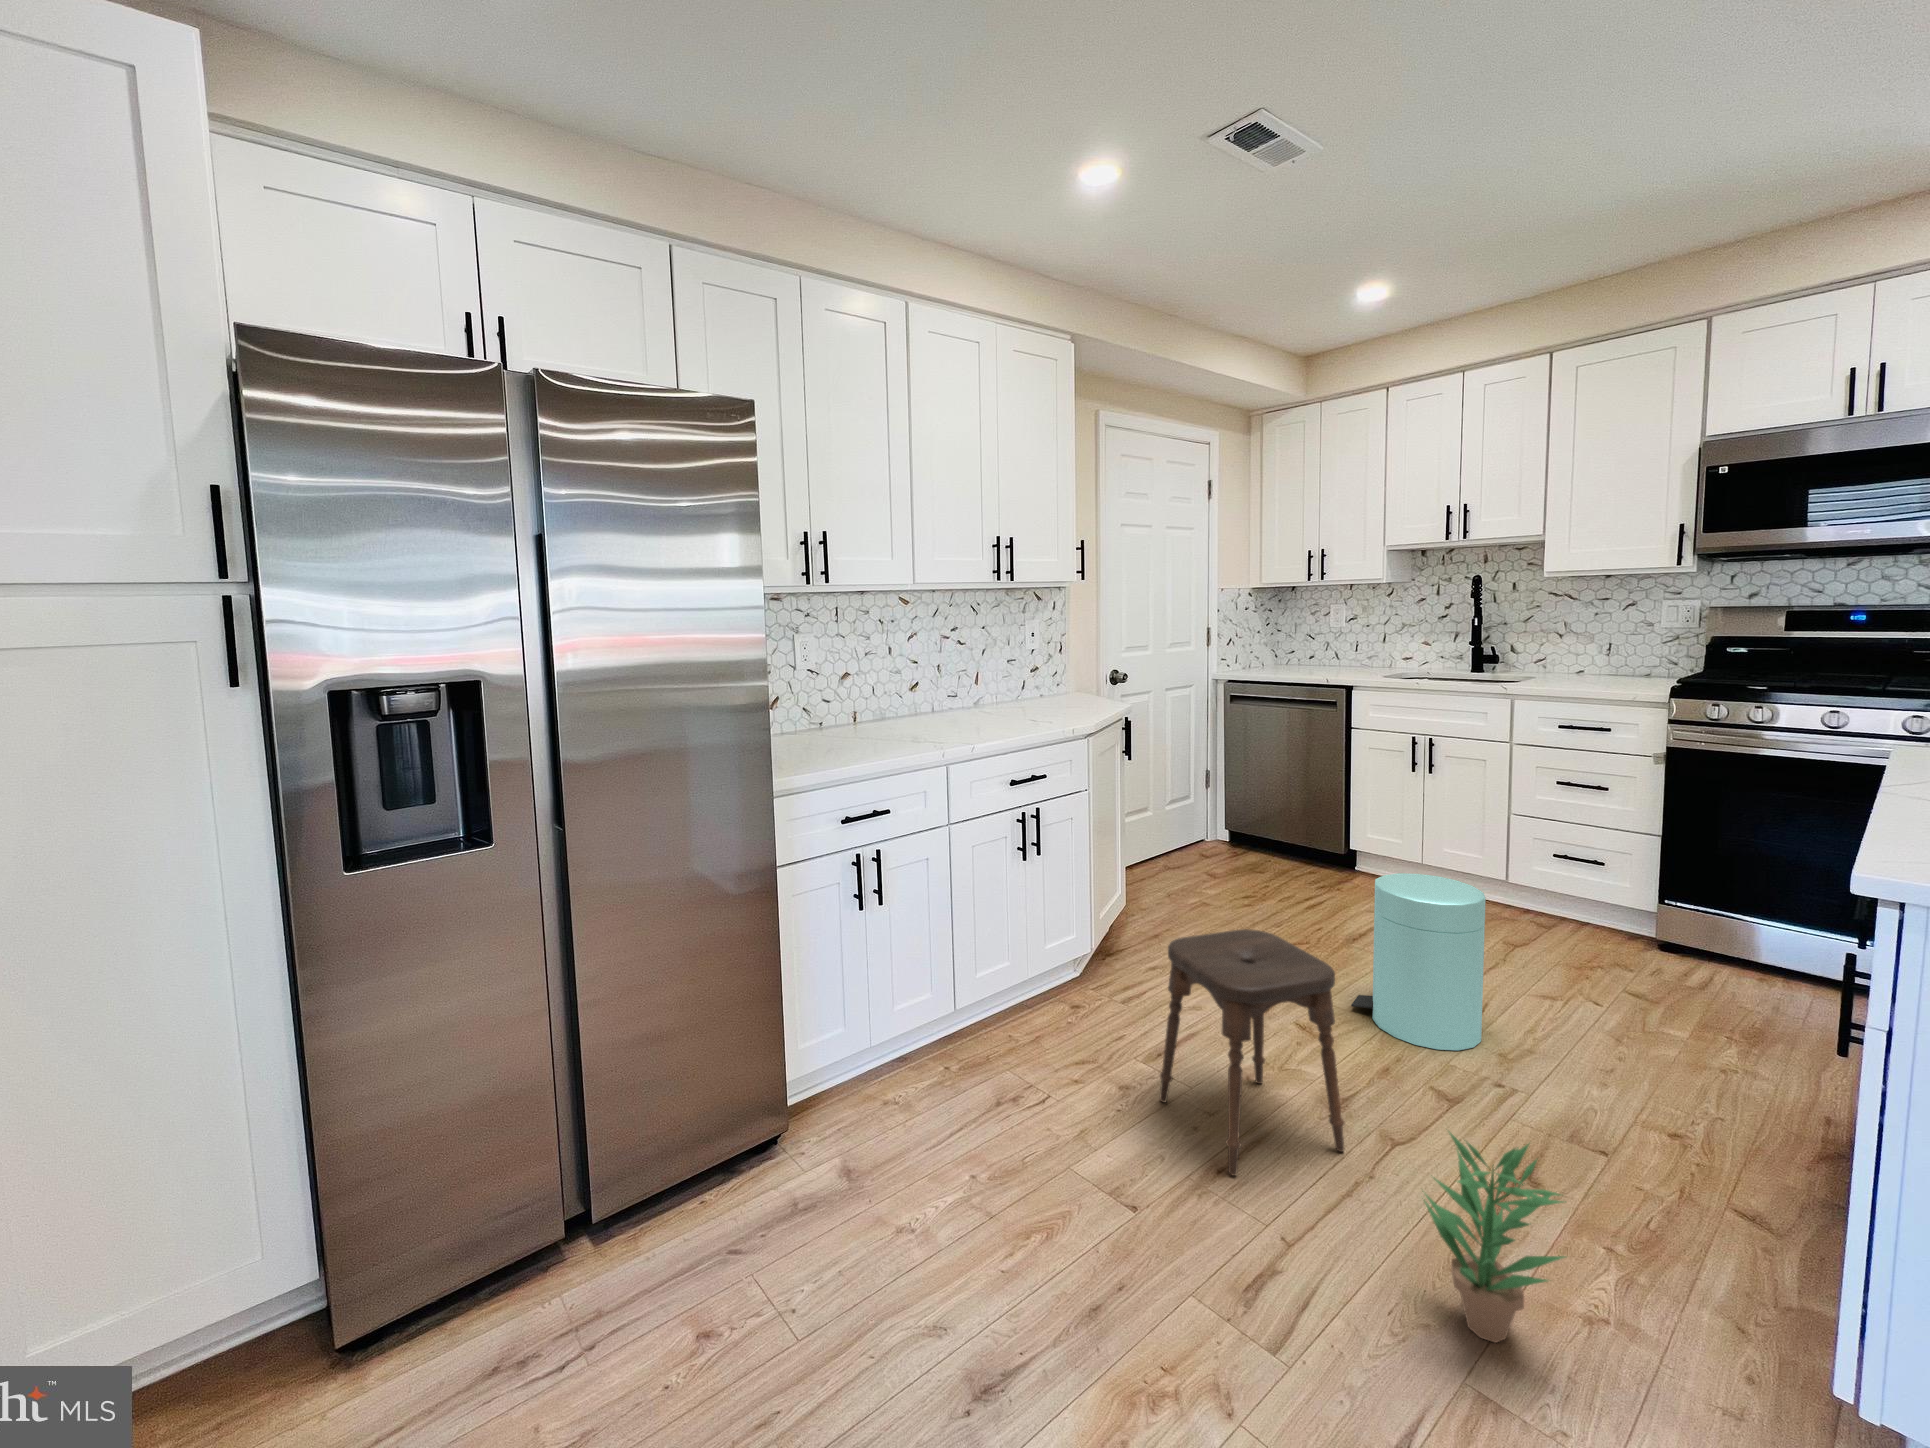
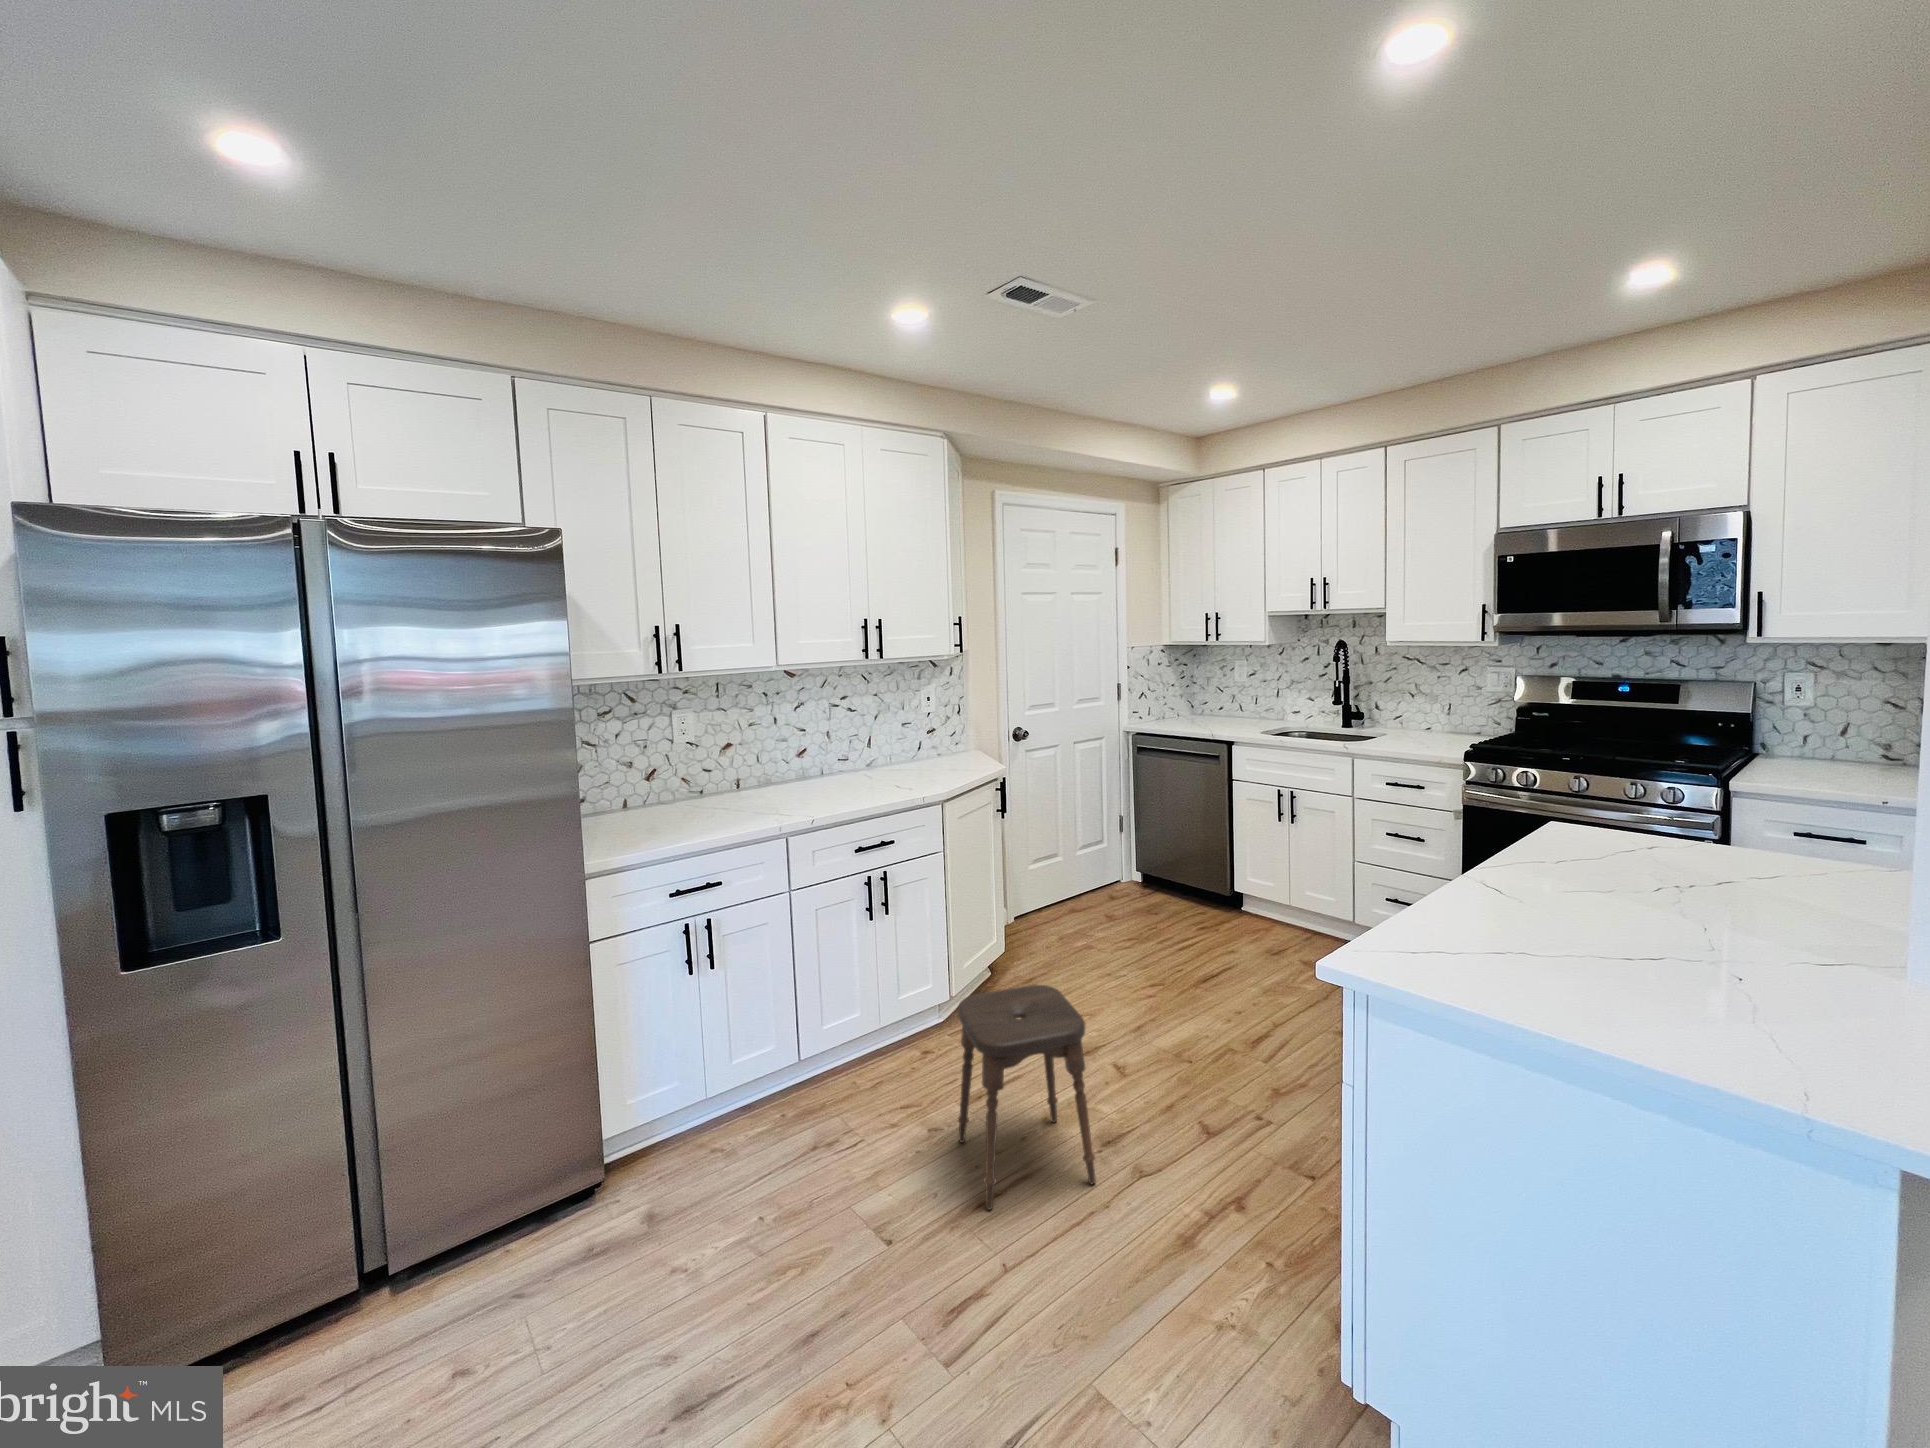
trash can: present [1351,873,1486,1051] -> none [1168,925,1268,1086]
potted plant: present [1424,1132,1565,1342] -> none [1081,1168,1179,1351]

